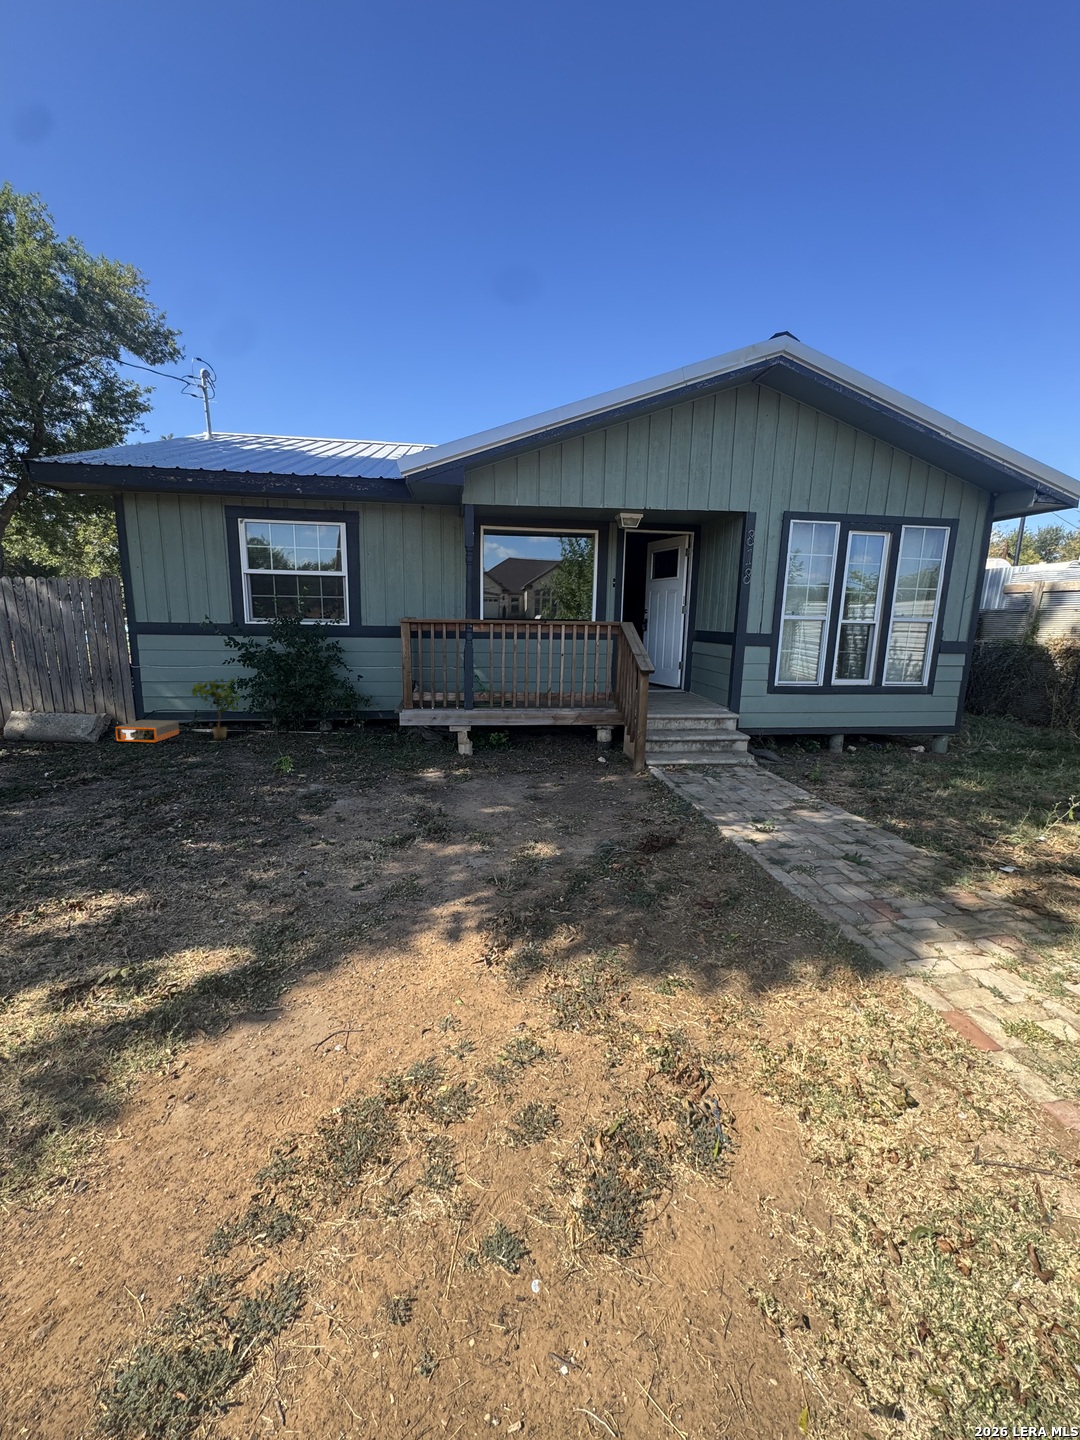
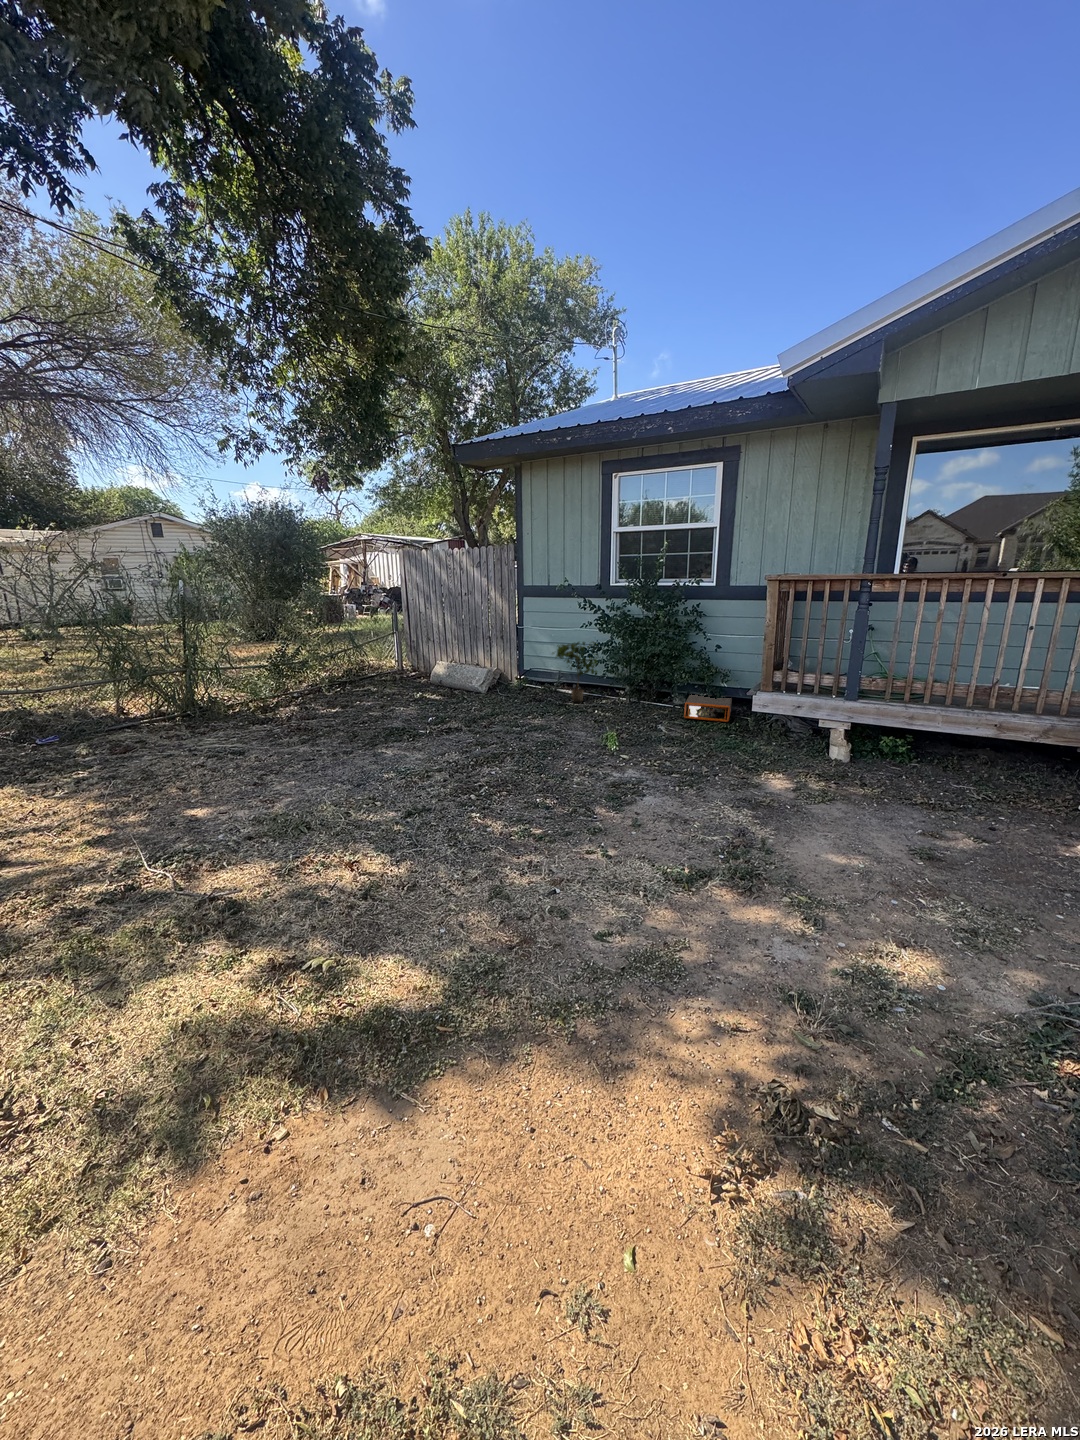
storage box: present [115,720,179,742] -> present [684,694,732,722]

